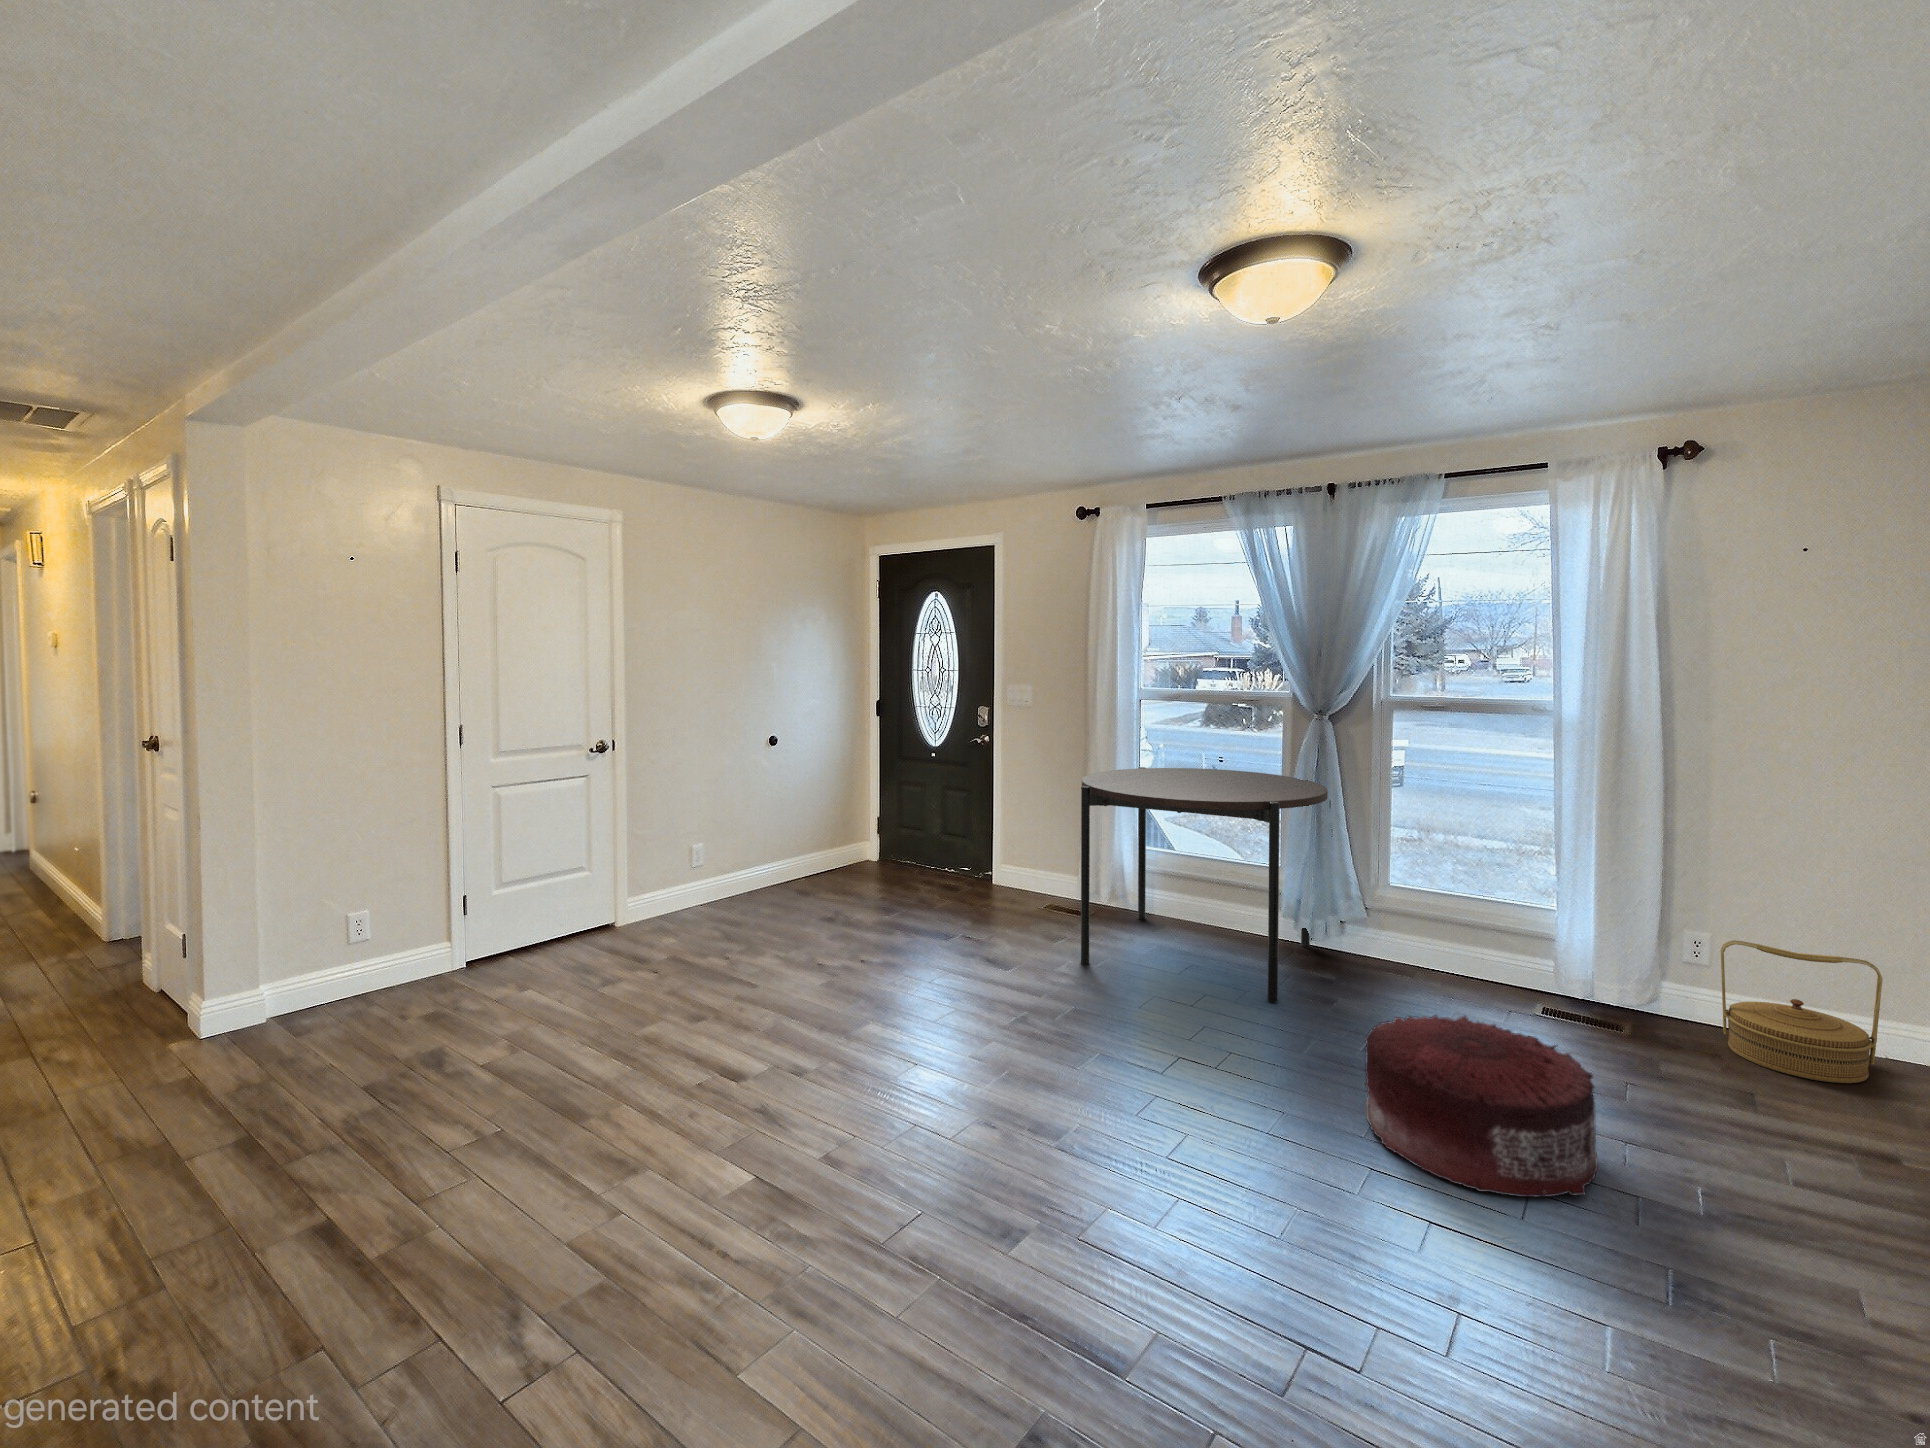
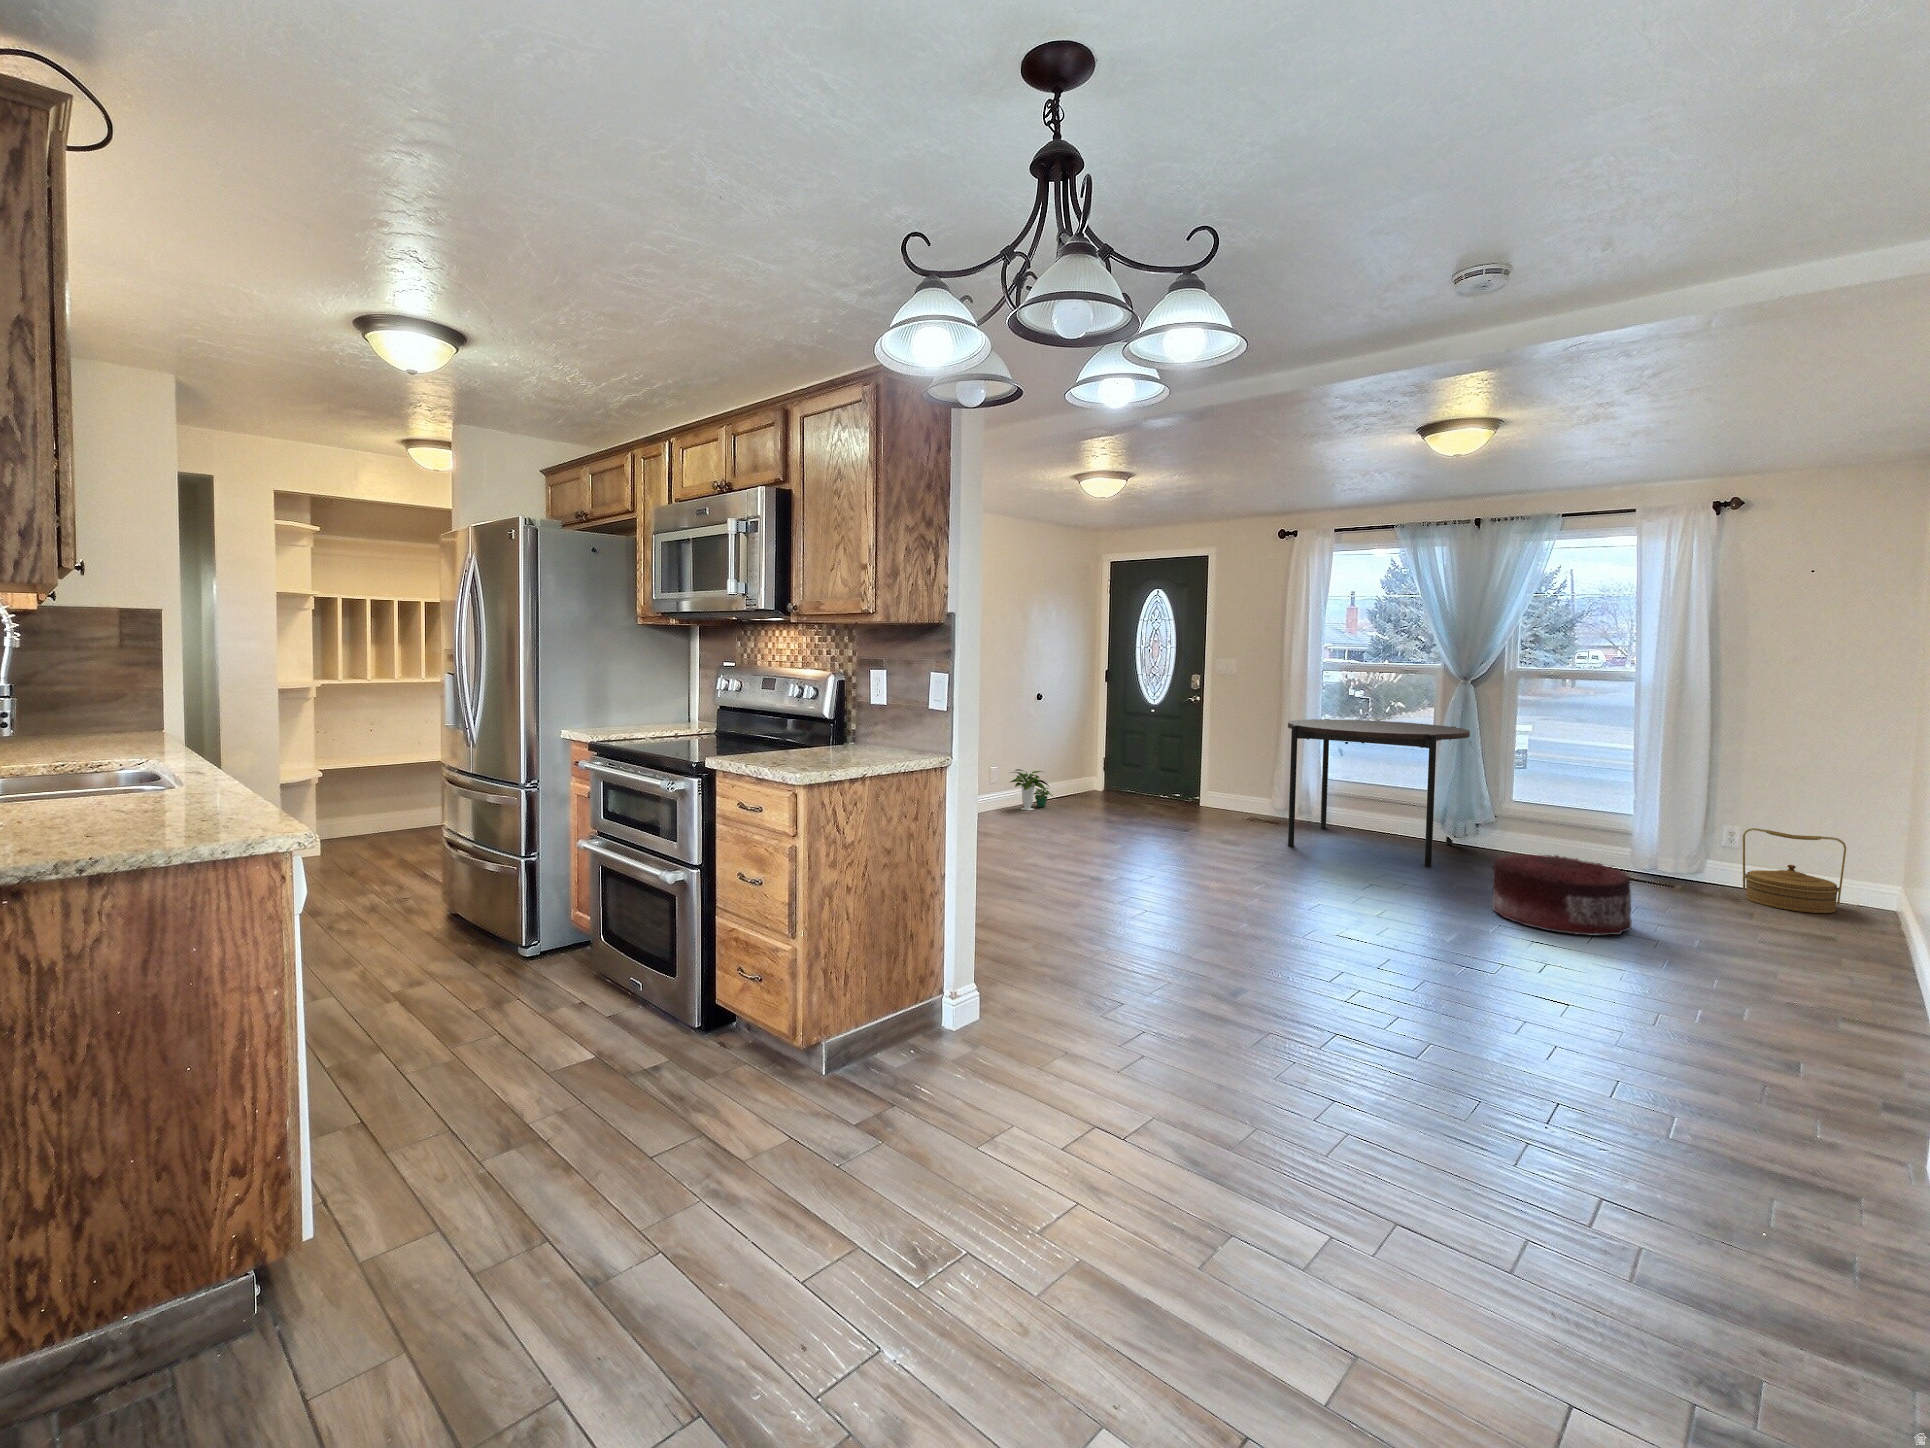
potted plant: none [717,846,786,905] -> present [1010,769,1053,810]

